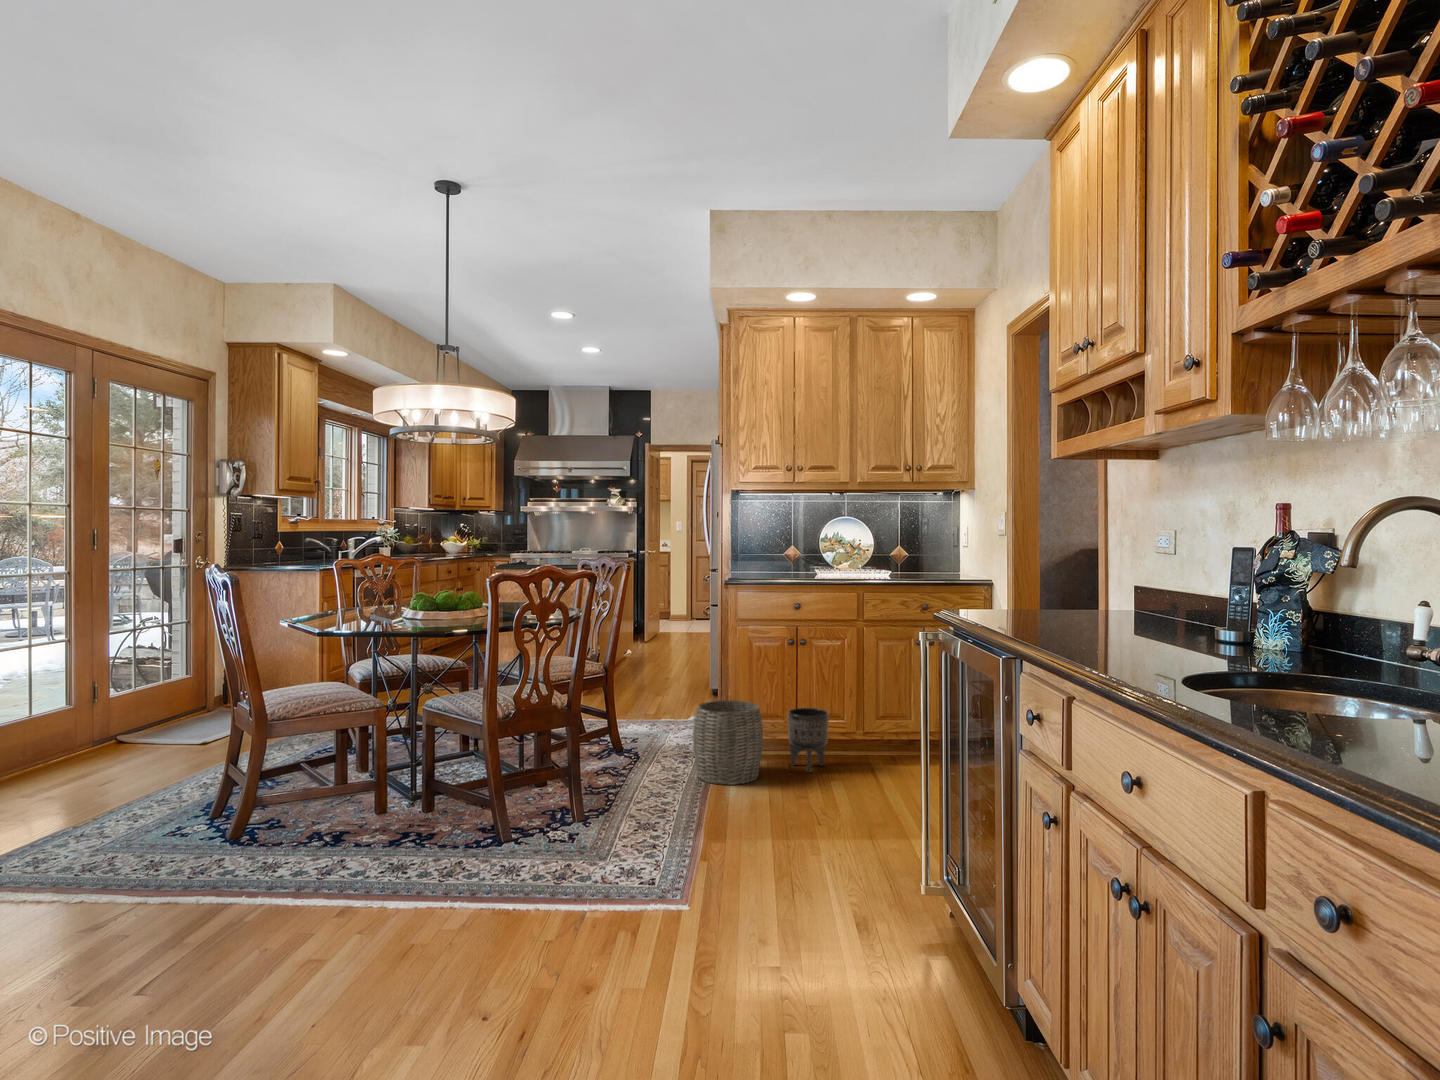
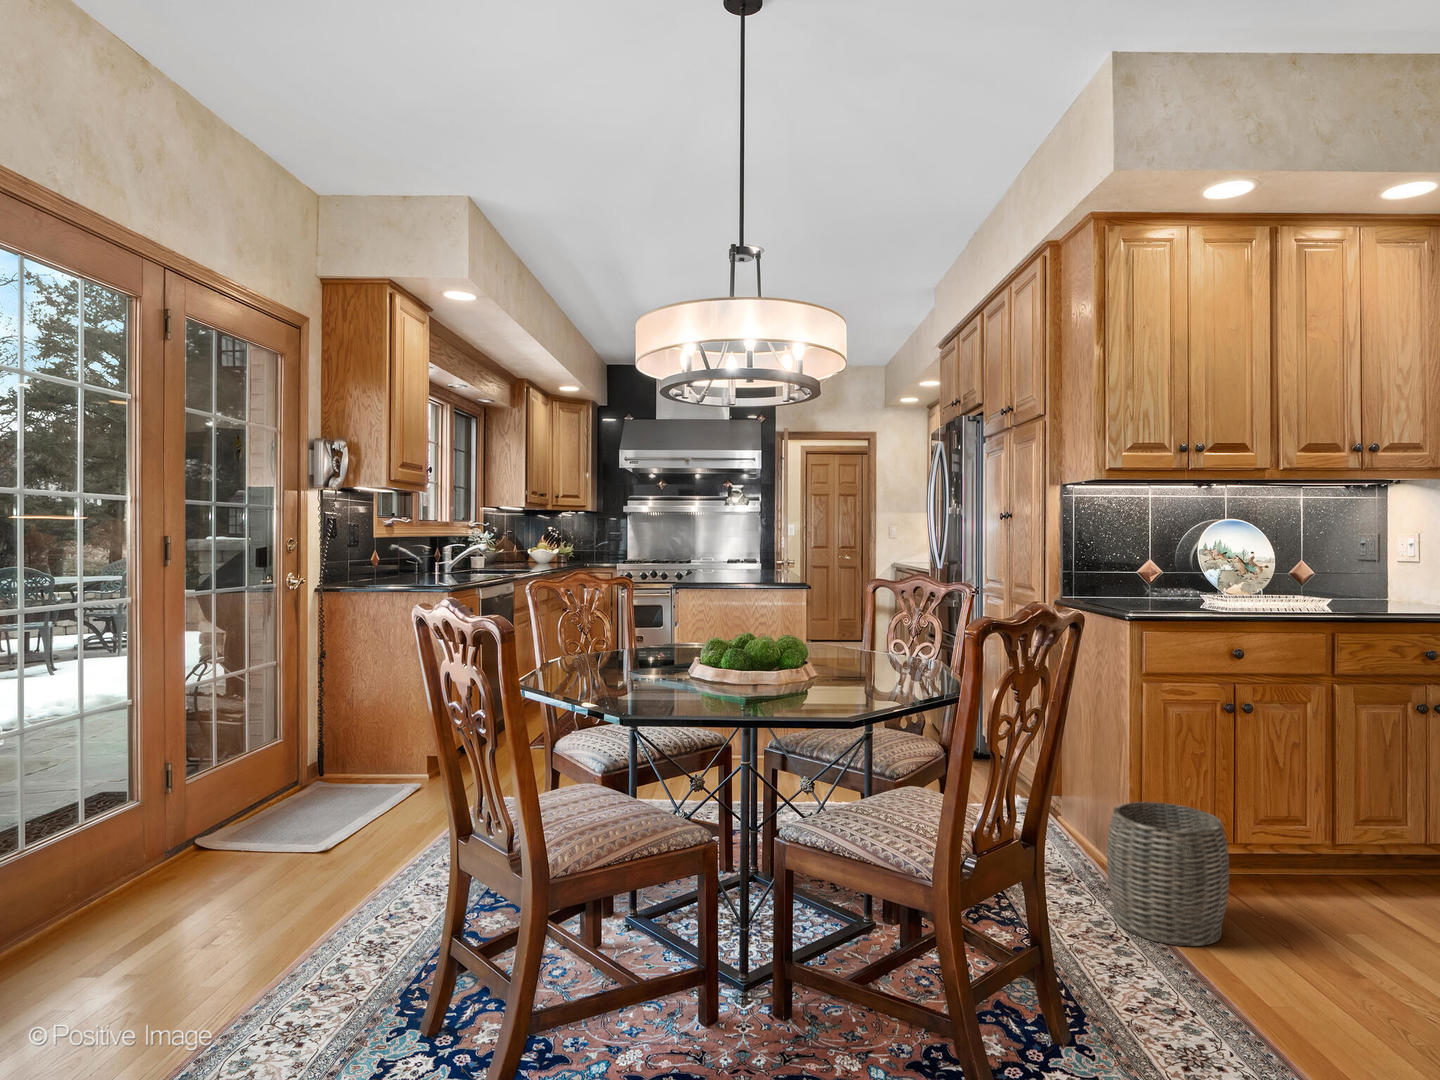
planter: present [788,708,829,773] -> none [1235,812,1310,919]

